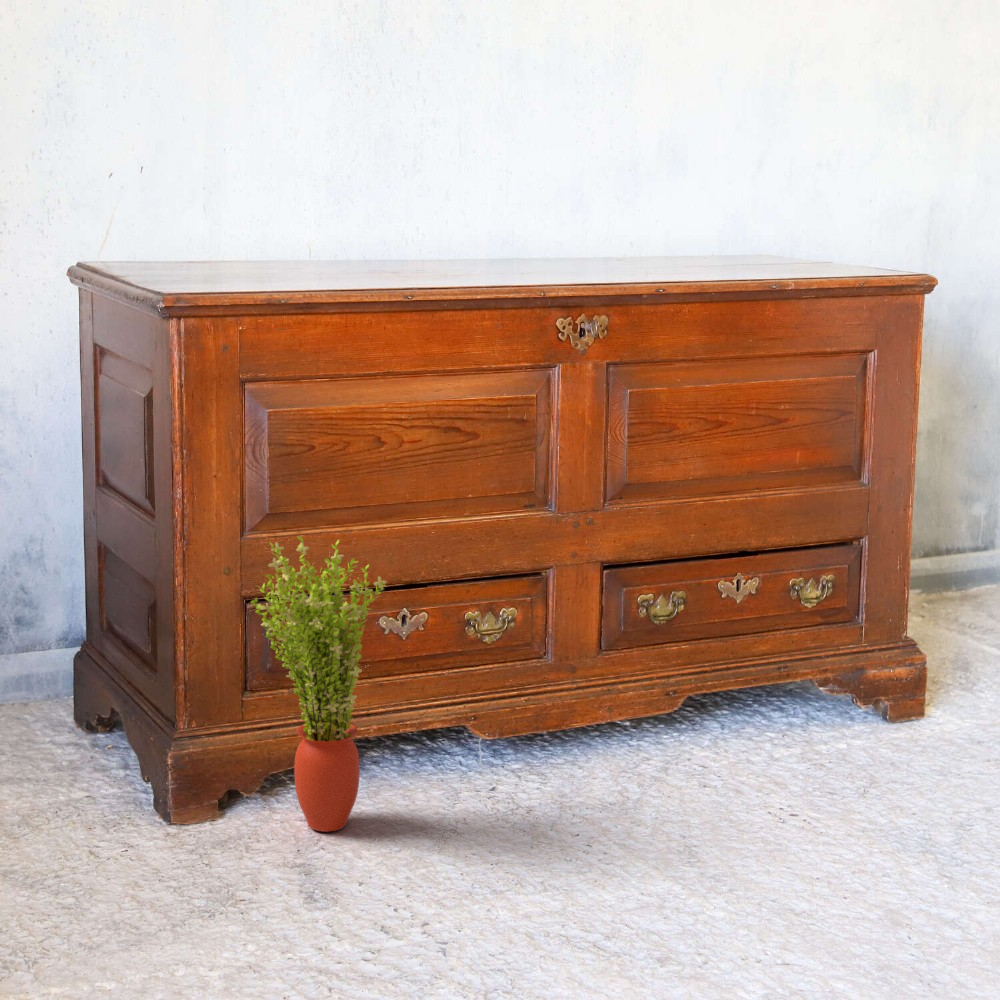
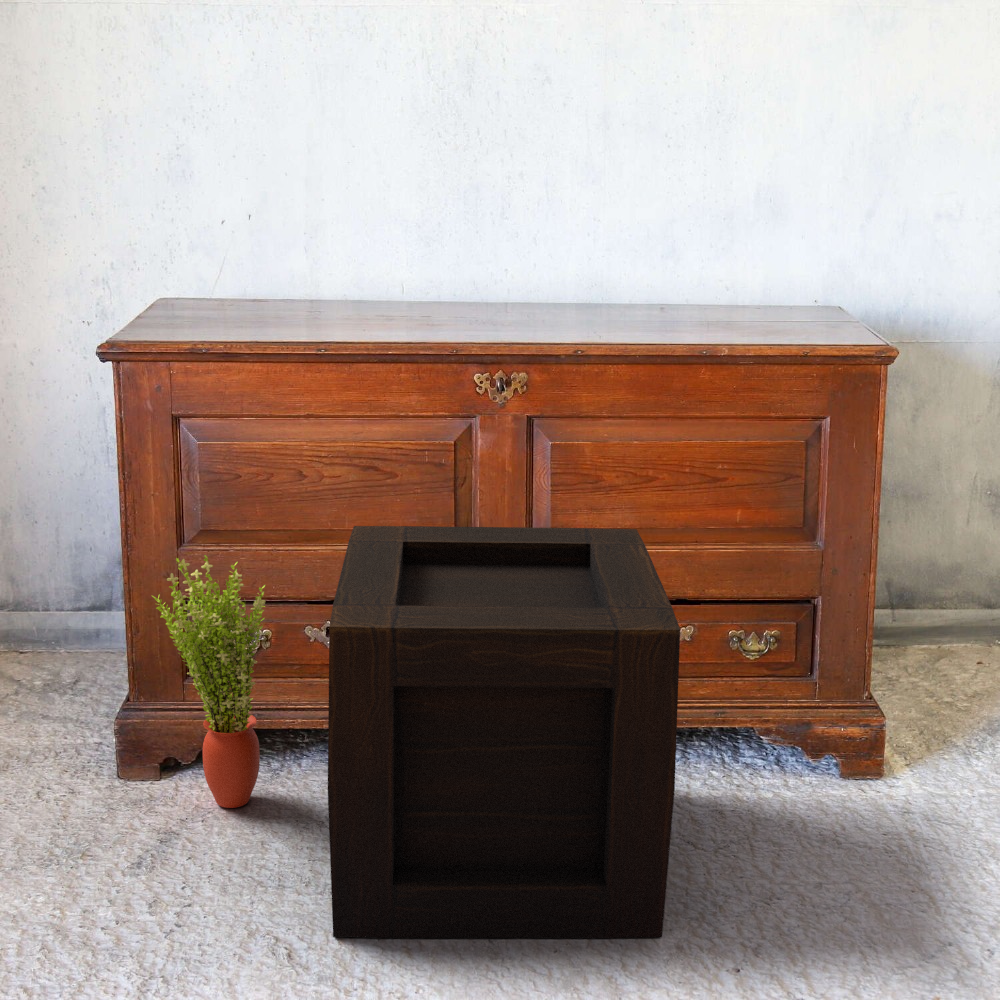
wooden crate: none [440,476,903,926] -> present [328,526,680,938]

